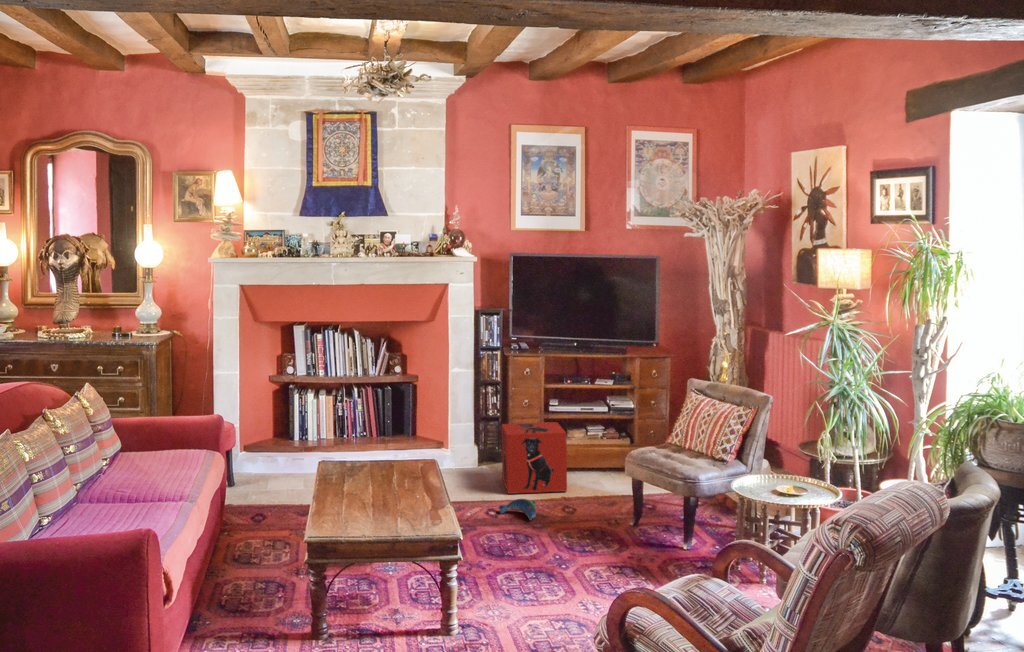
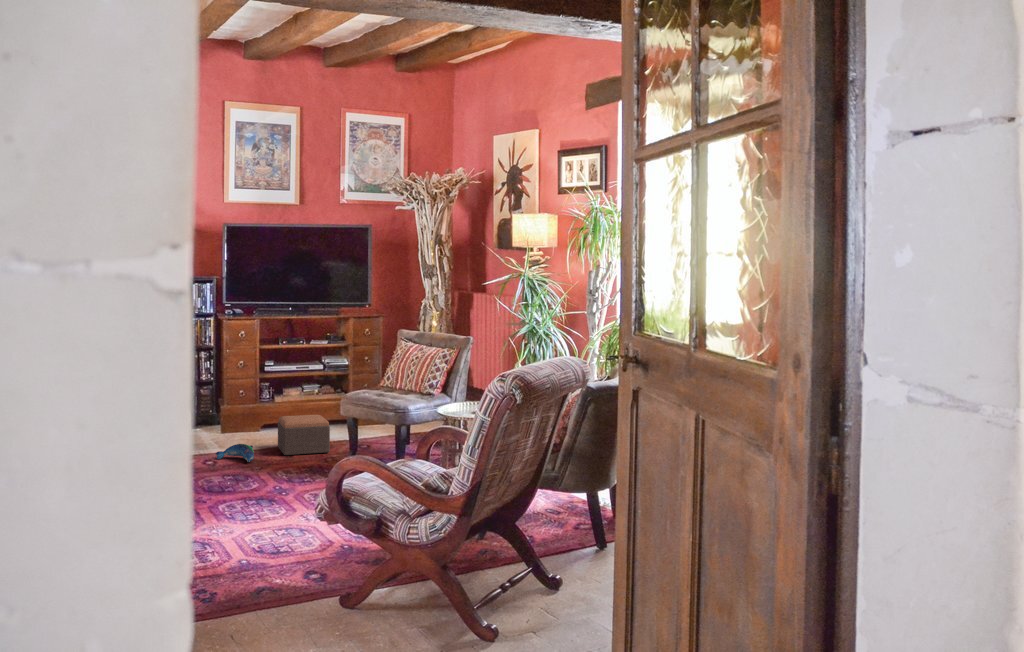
storage box: present [502,422,567,494] -> none [217,379,284,445]
footstool: none [560,467,613,512] -> present [278,415,330,455]

